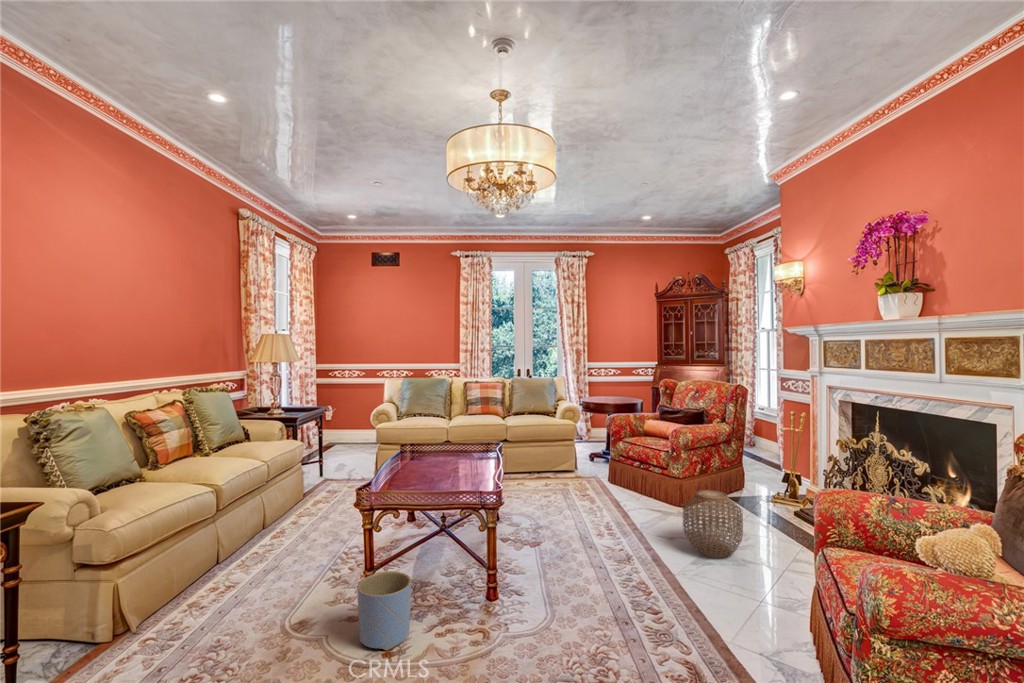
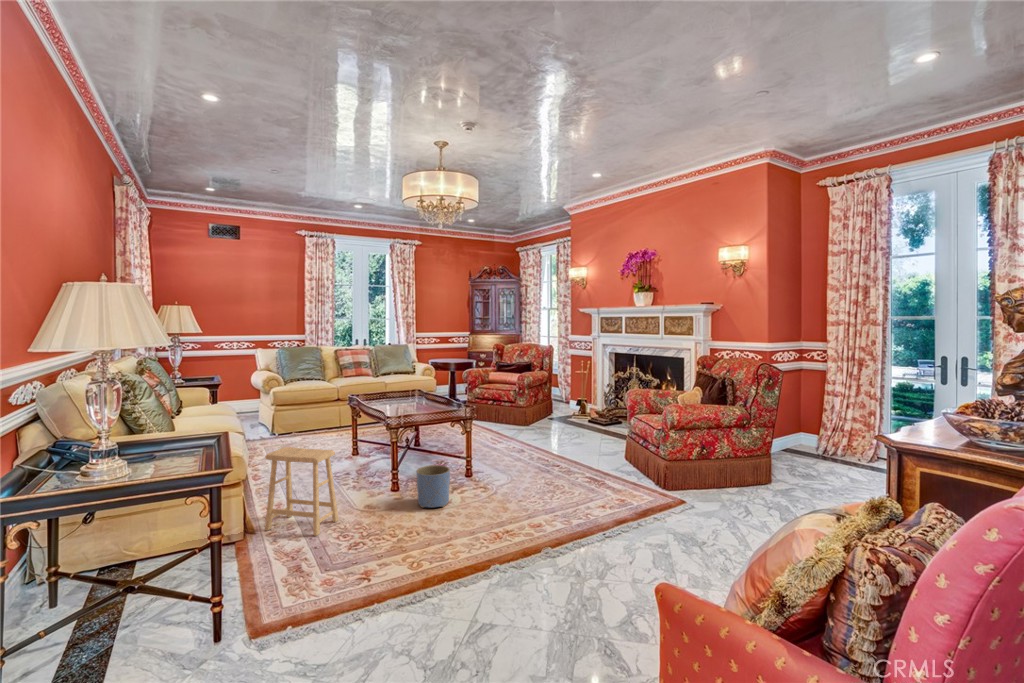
woven basket: present [683,490,743,558] -> none [547,407,580,444]
footstool: none [168,513,249,655] -> present [265,447,339,536]

